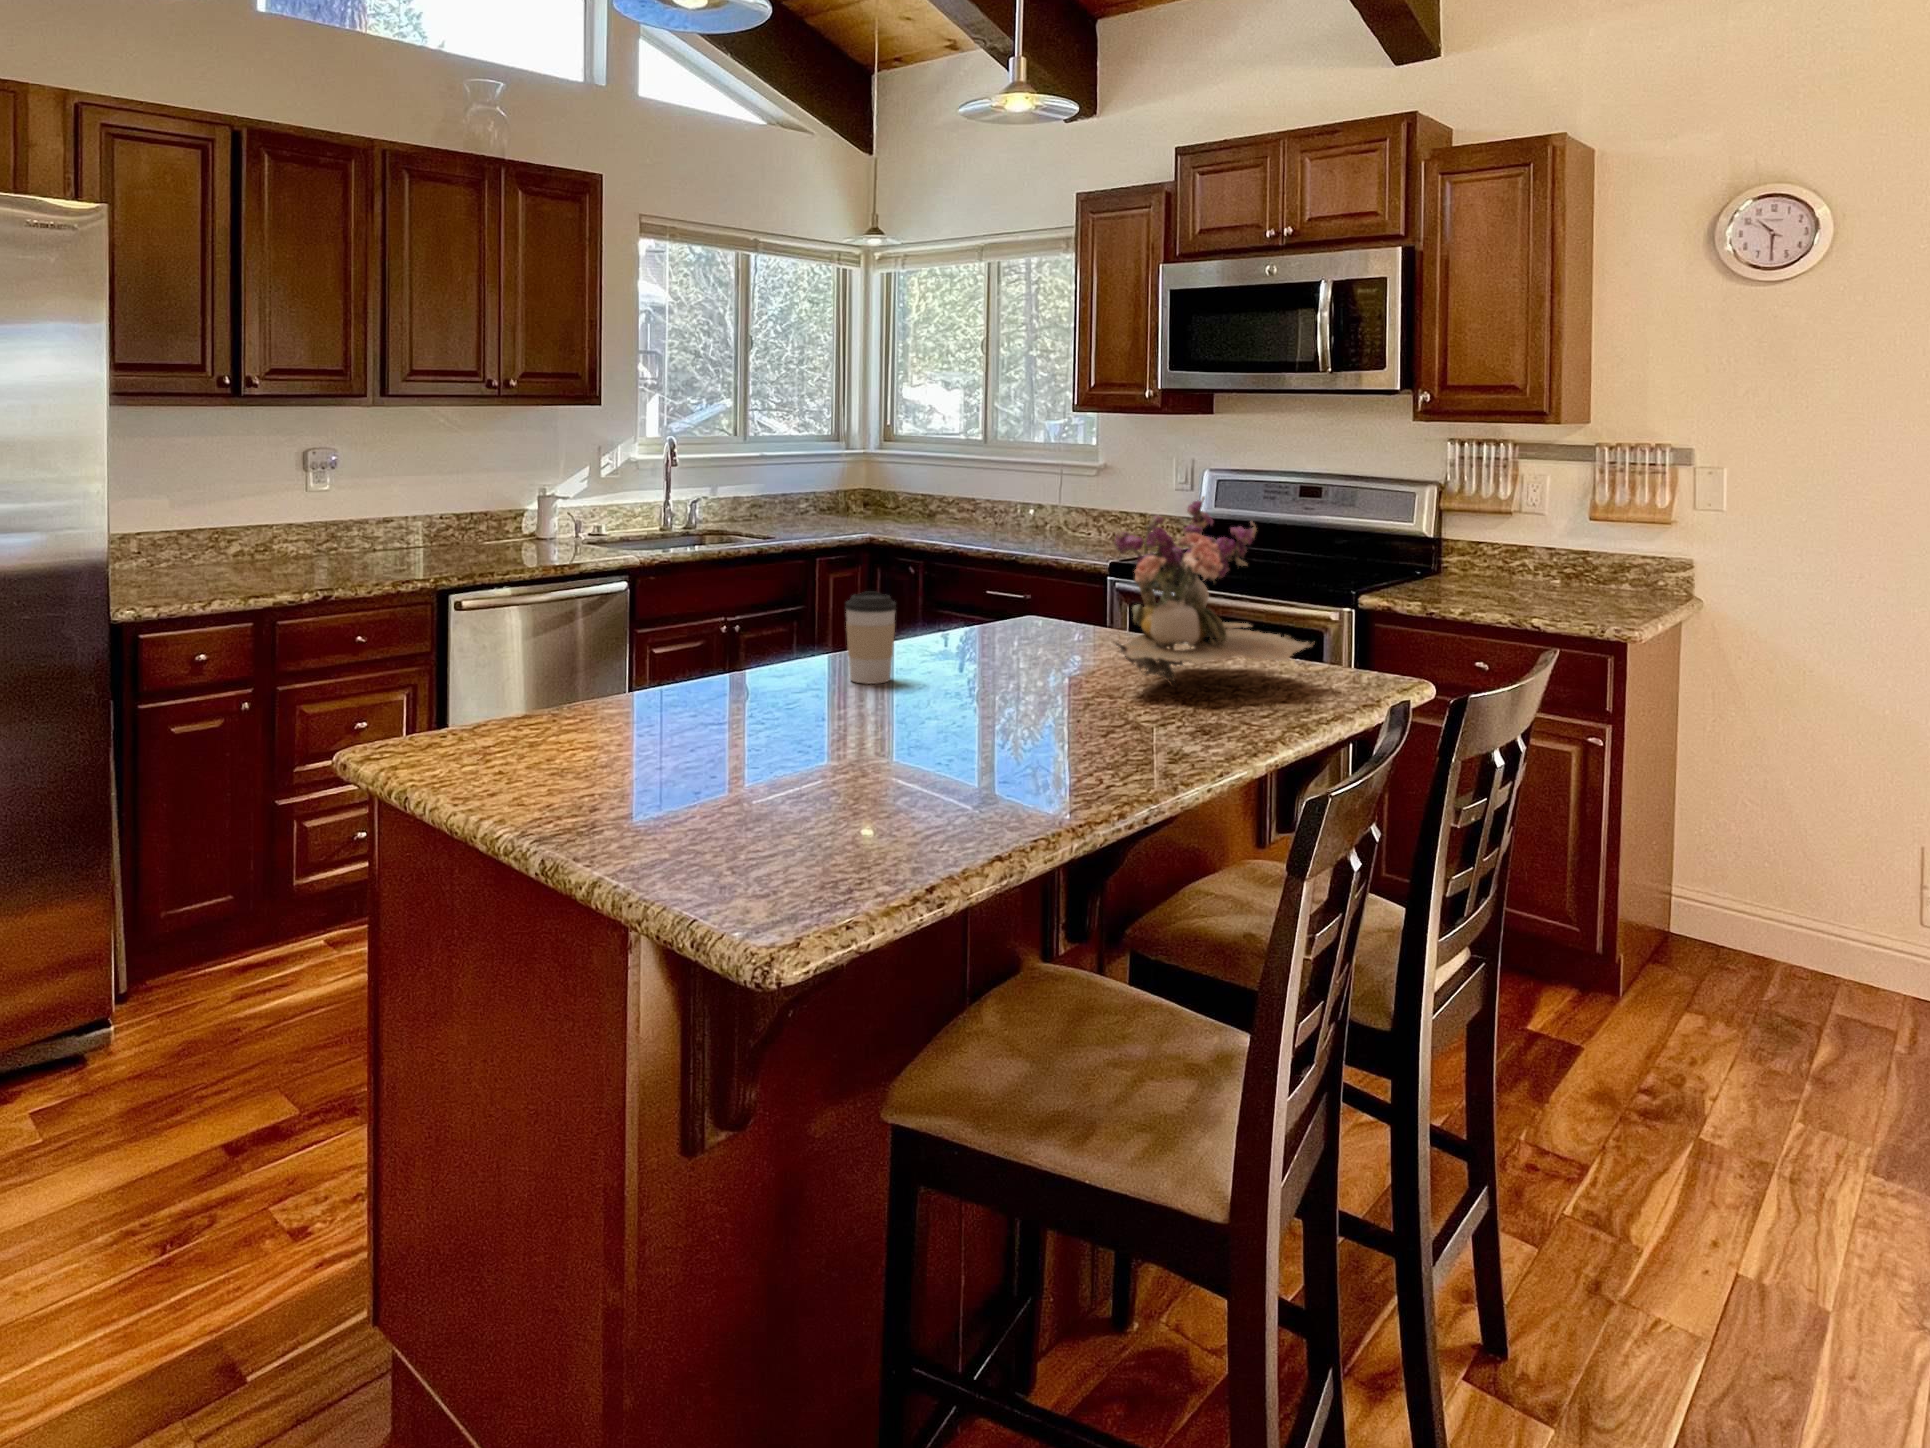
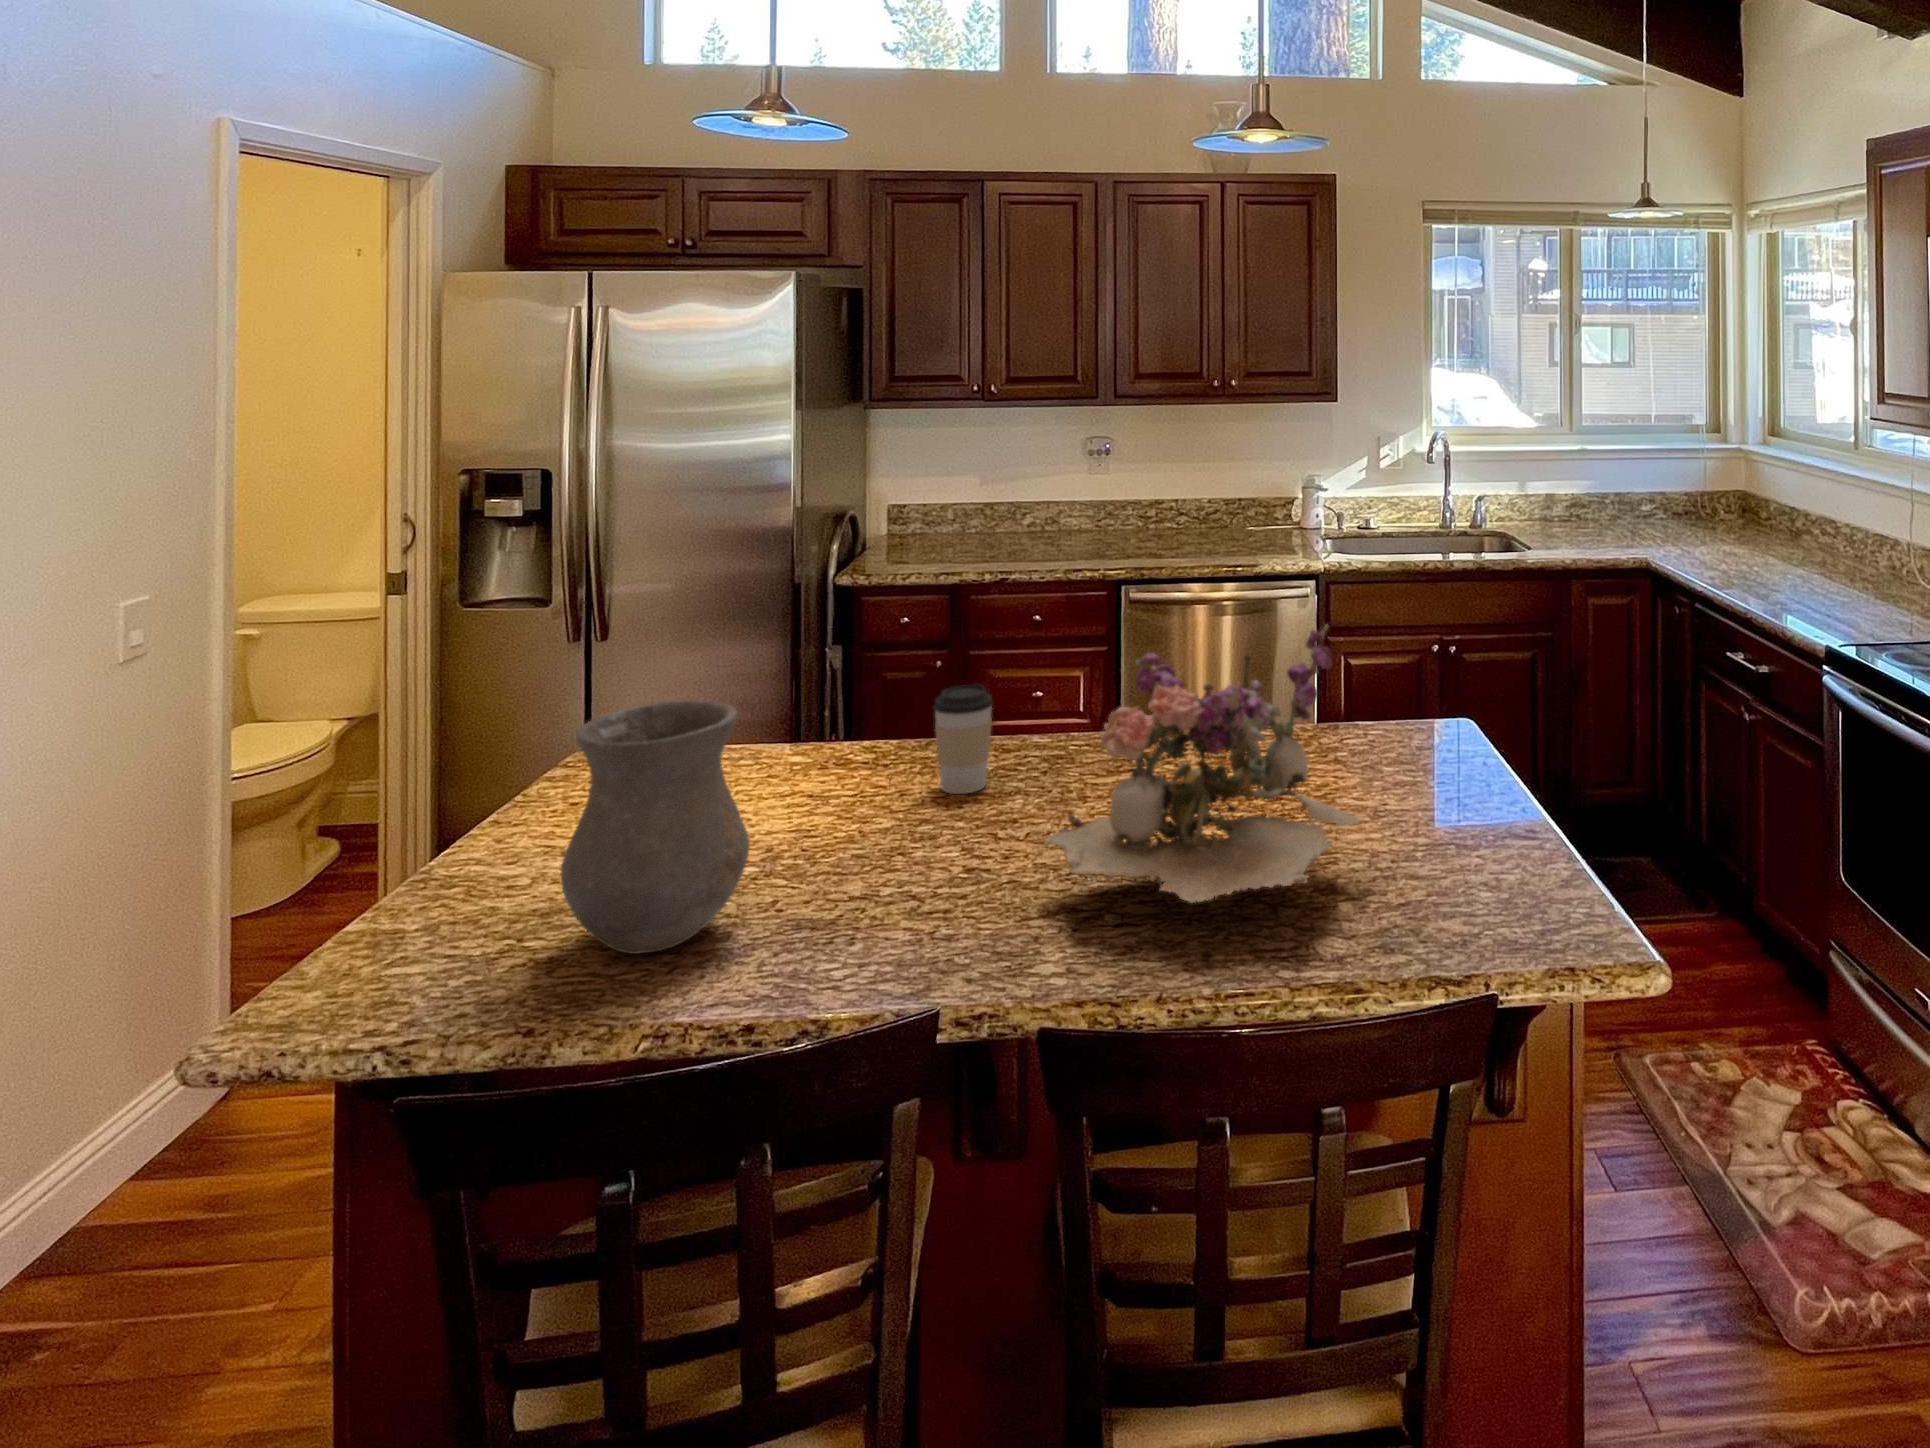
vase: none [918,564,1067,764] -> present [561,700,750,954]

